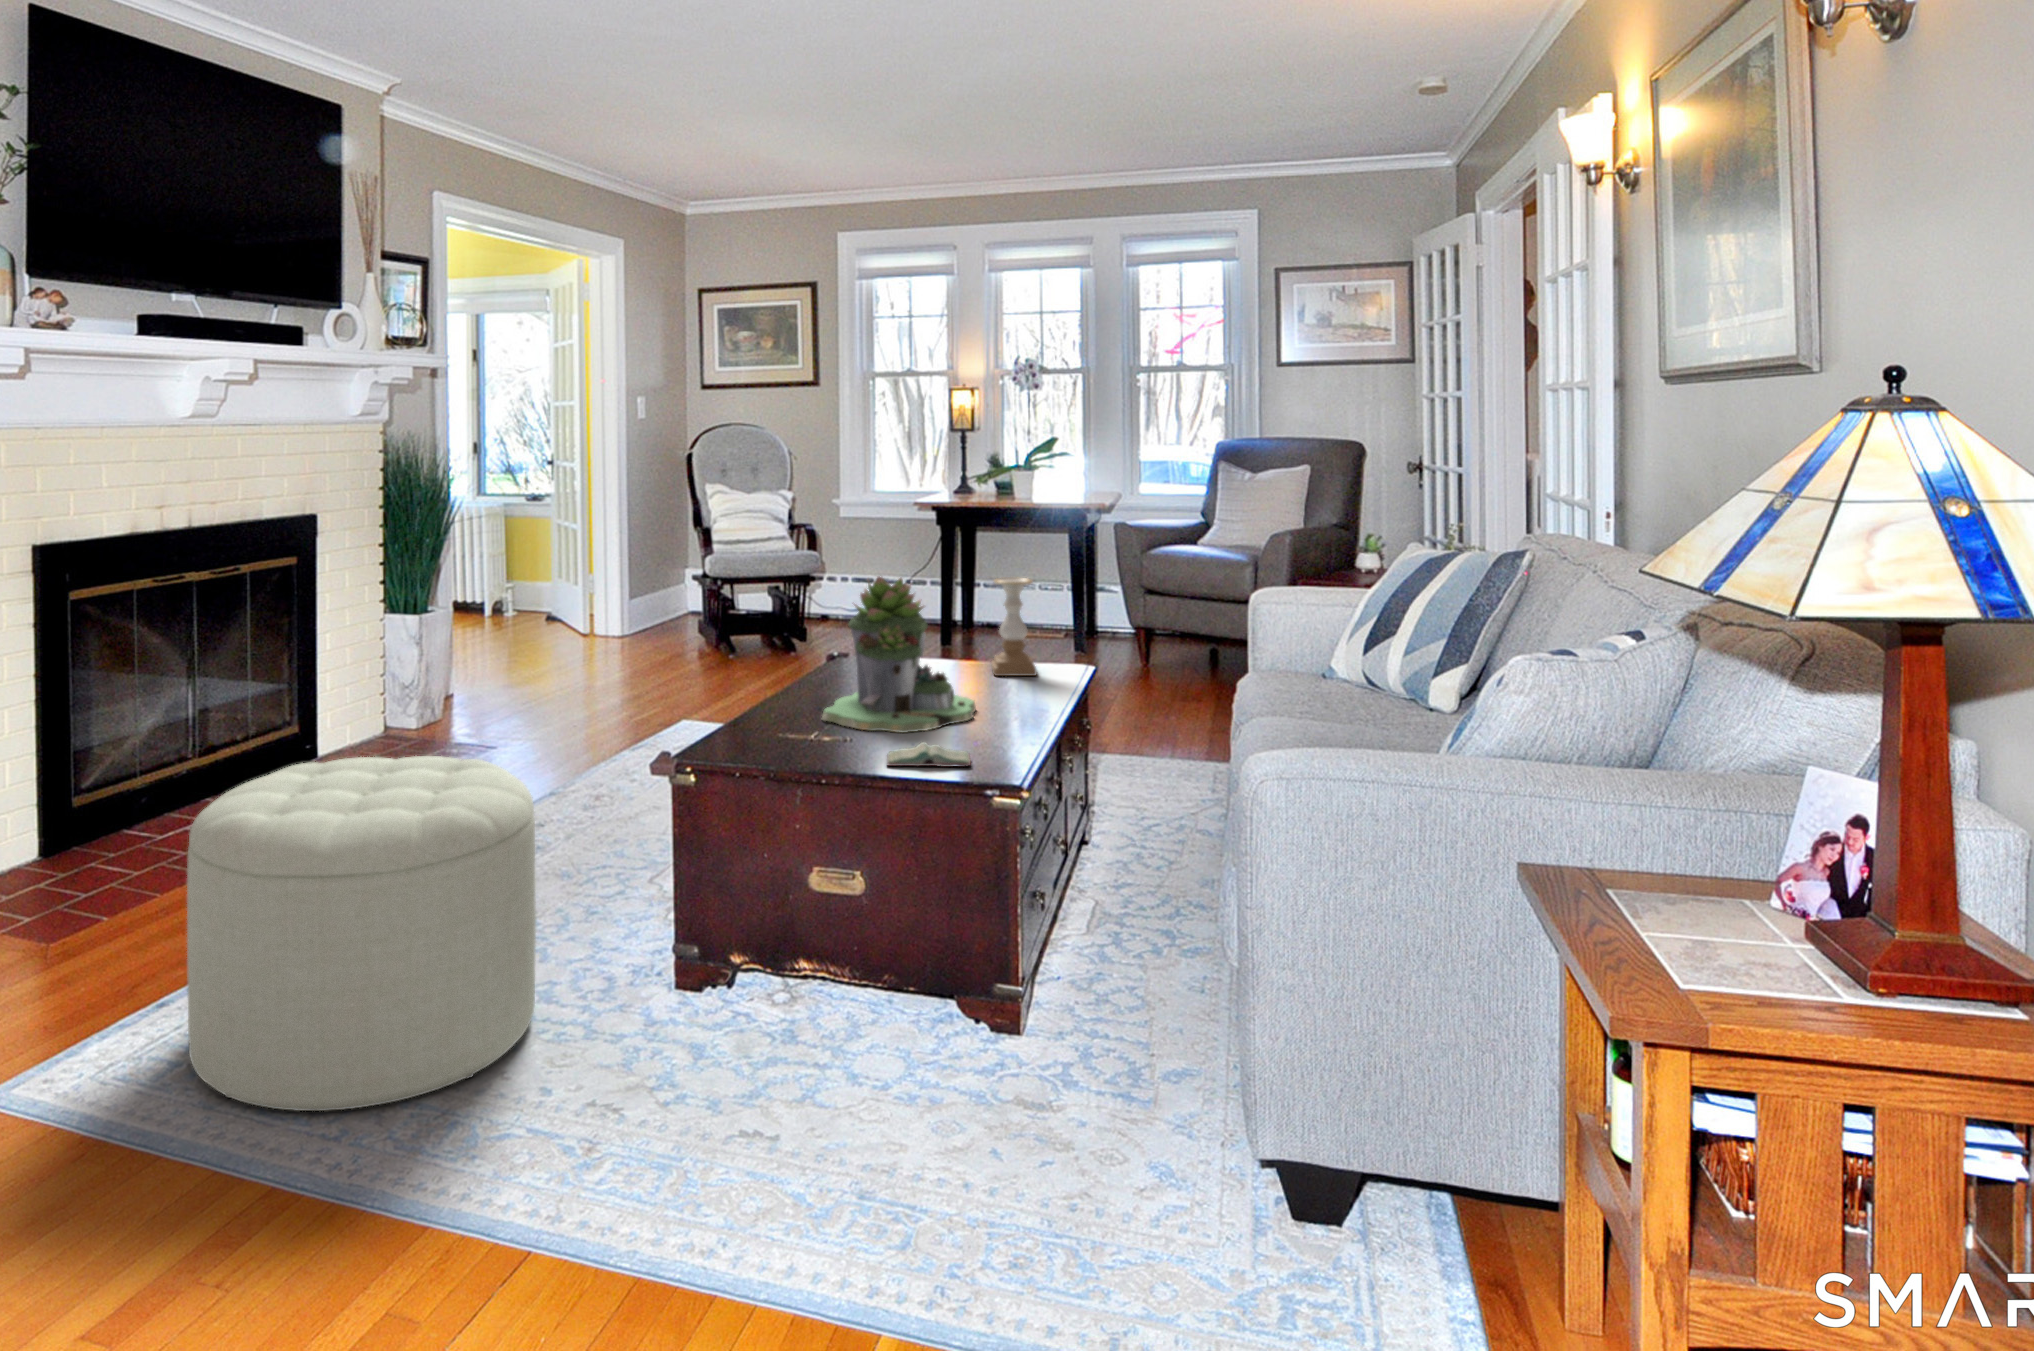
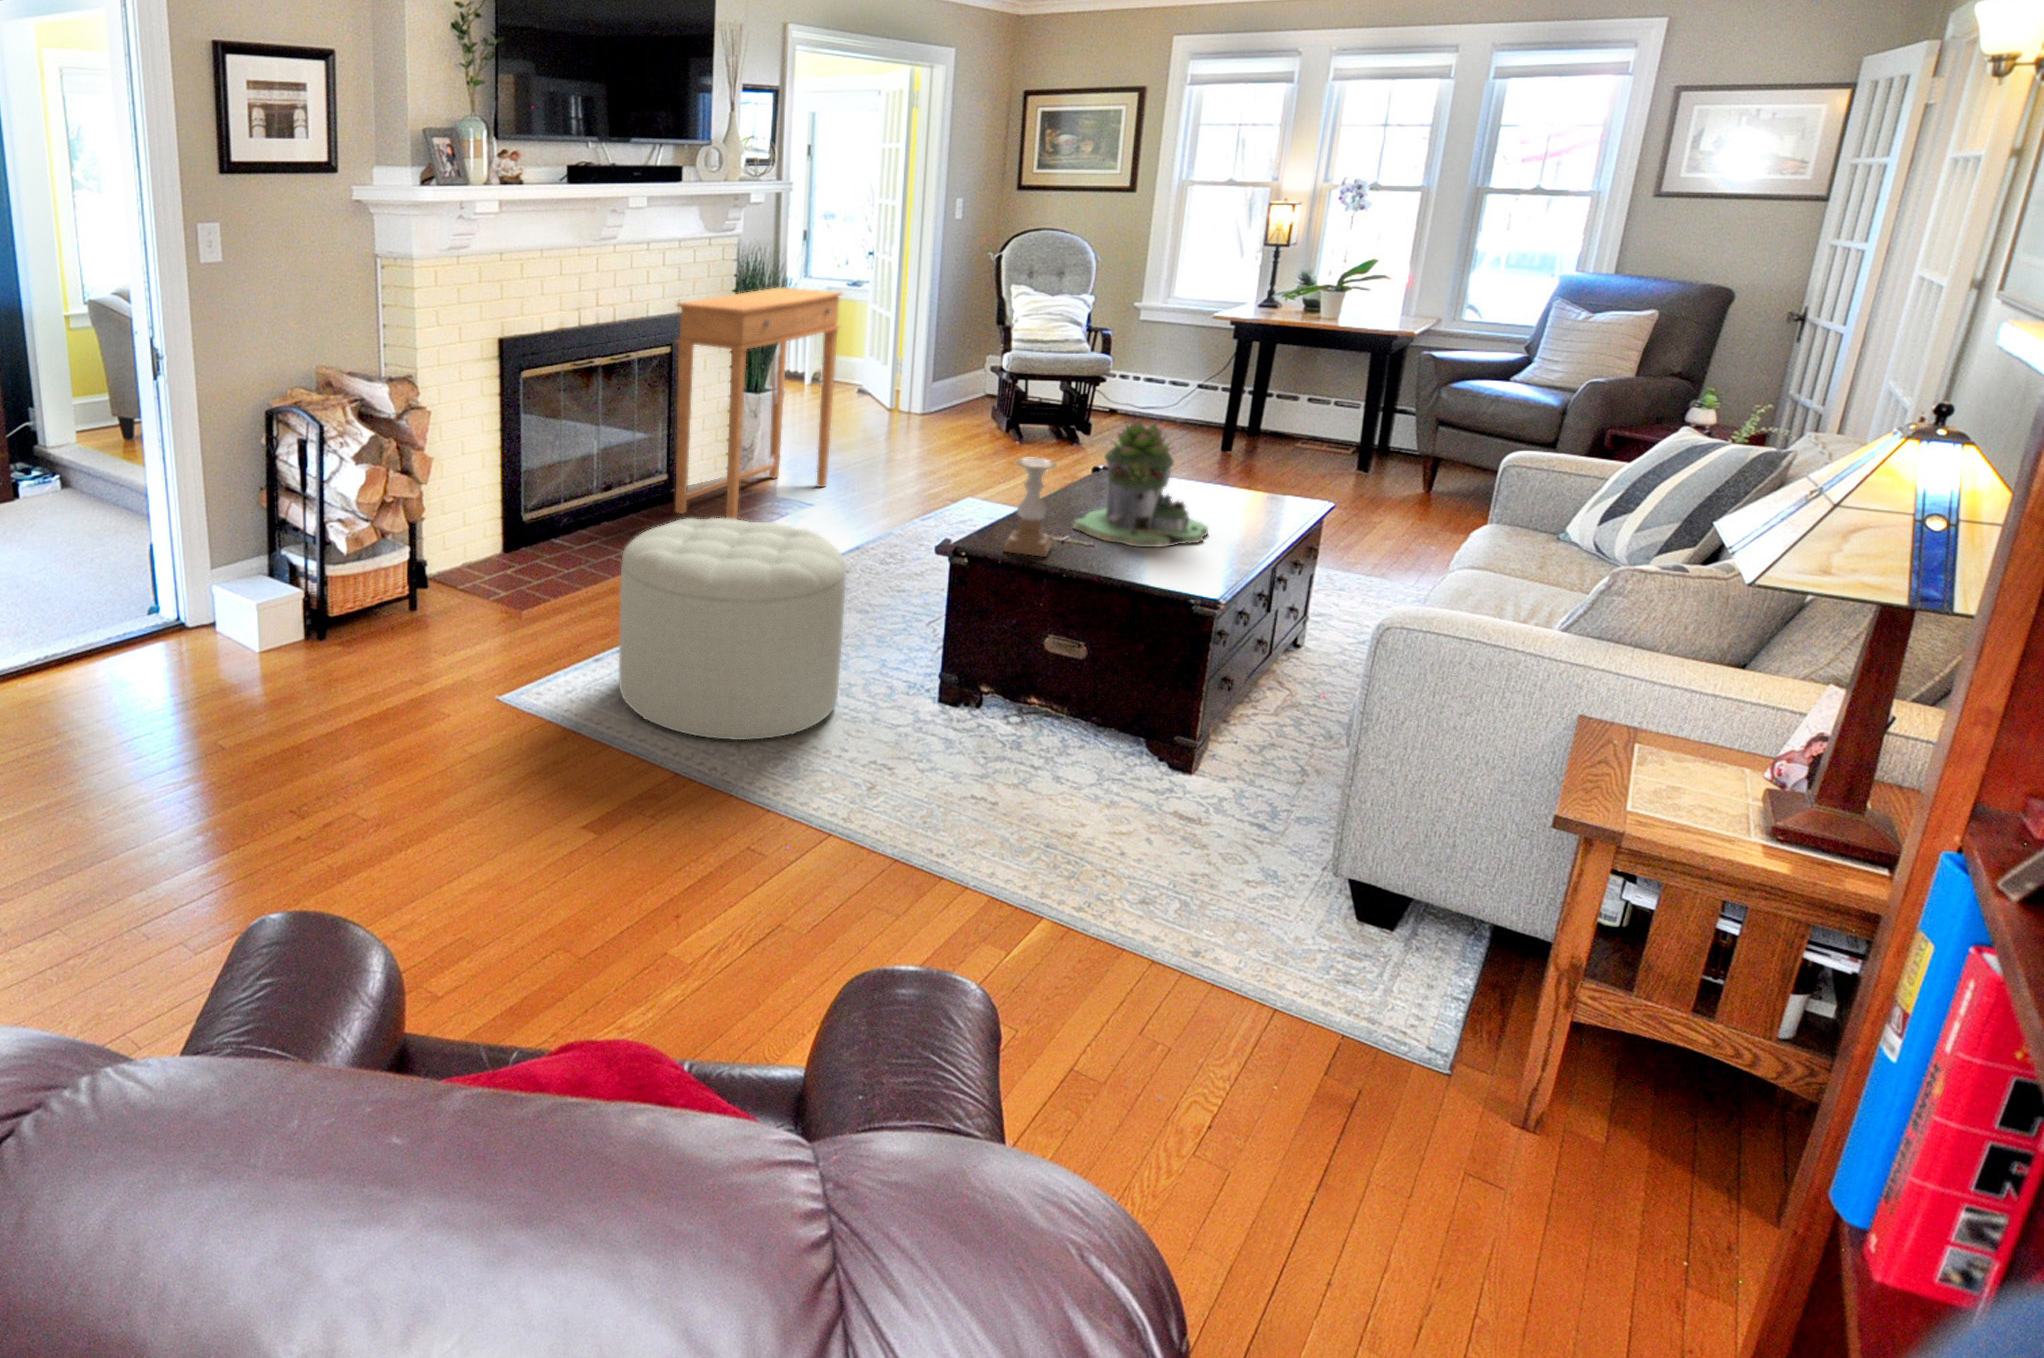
side table: none [306,482,520,782] -> present [675,288,841,519]
candle holder: present [991,577,1037,676] -> present [1004,457,1056,557]
book: present [887,742,971,767] -> none [1116,558,1187,581]

